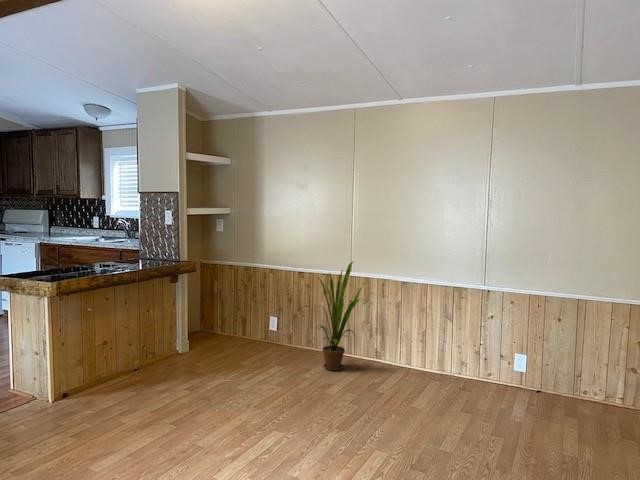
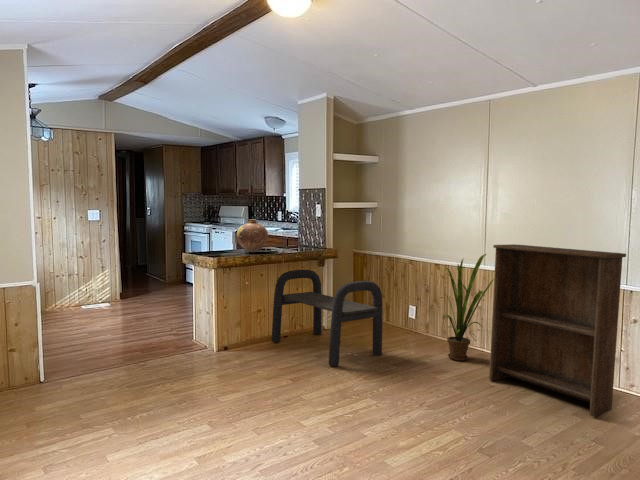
vase: none [72,231,114,272] -> present [237,219,268,252]
bookshelf: none [375,253,496,412] -> present [489,244,626,417]
bench: none [121,288,258,400] -> present [272,270,383,366]

